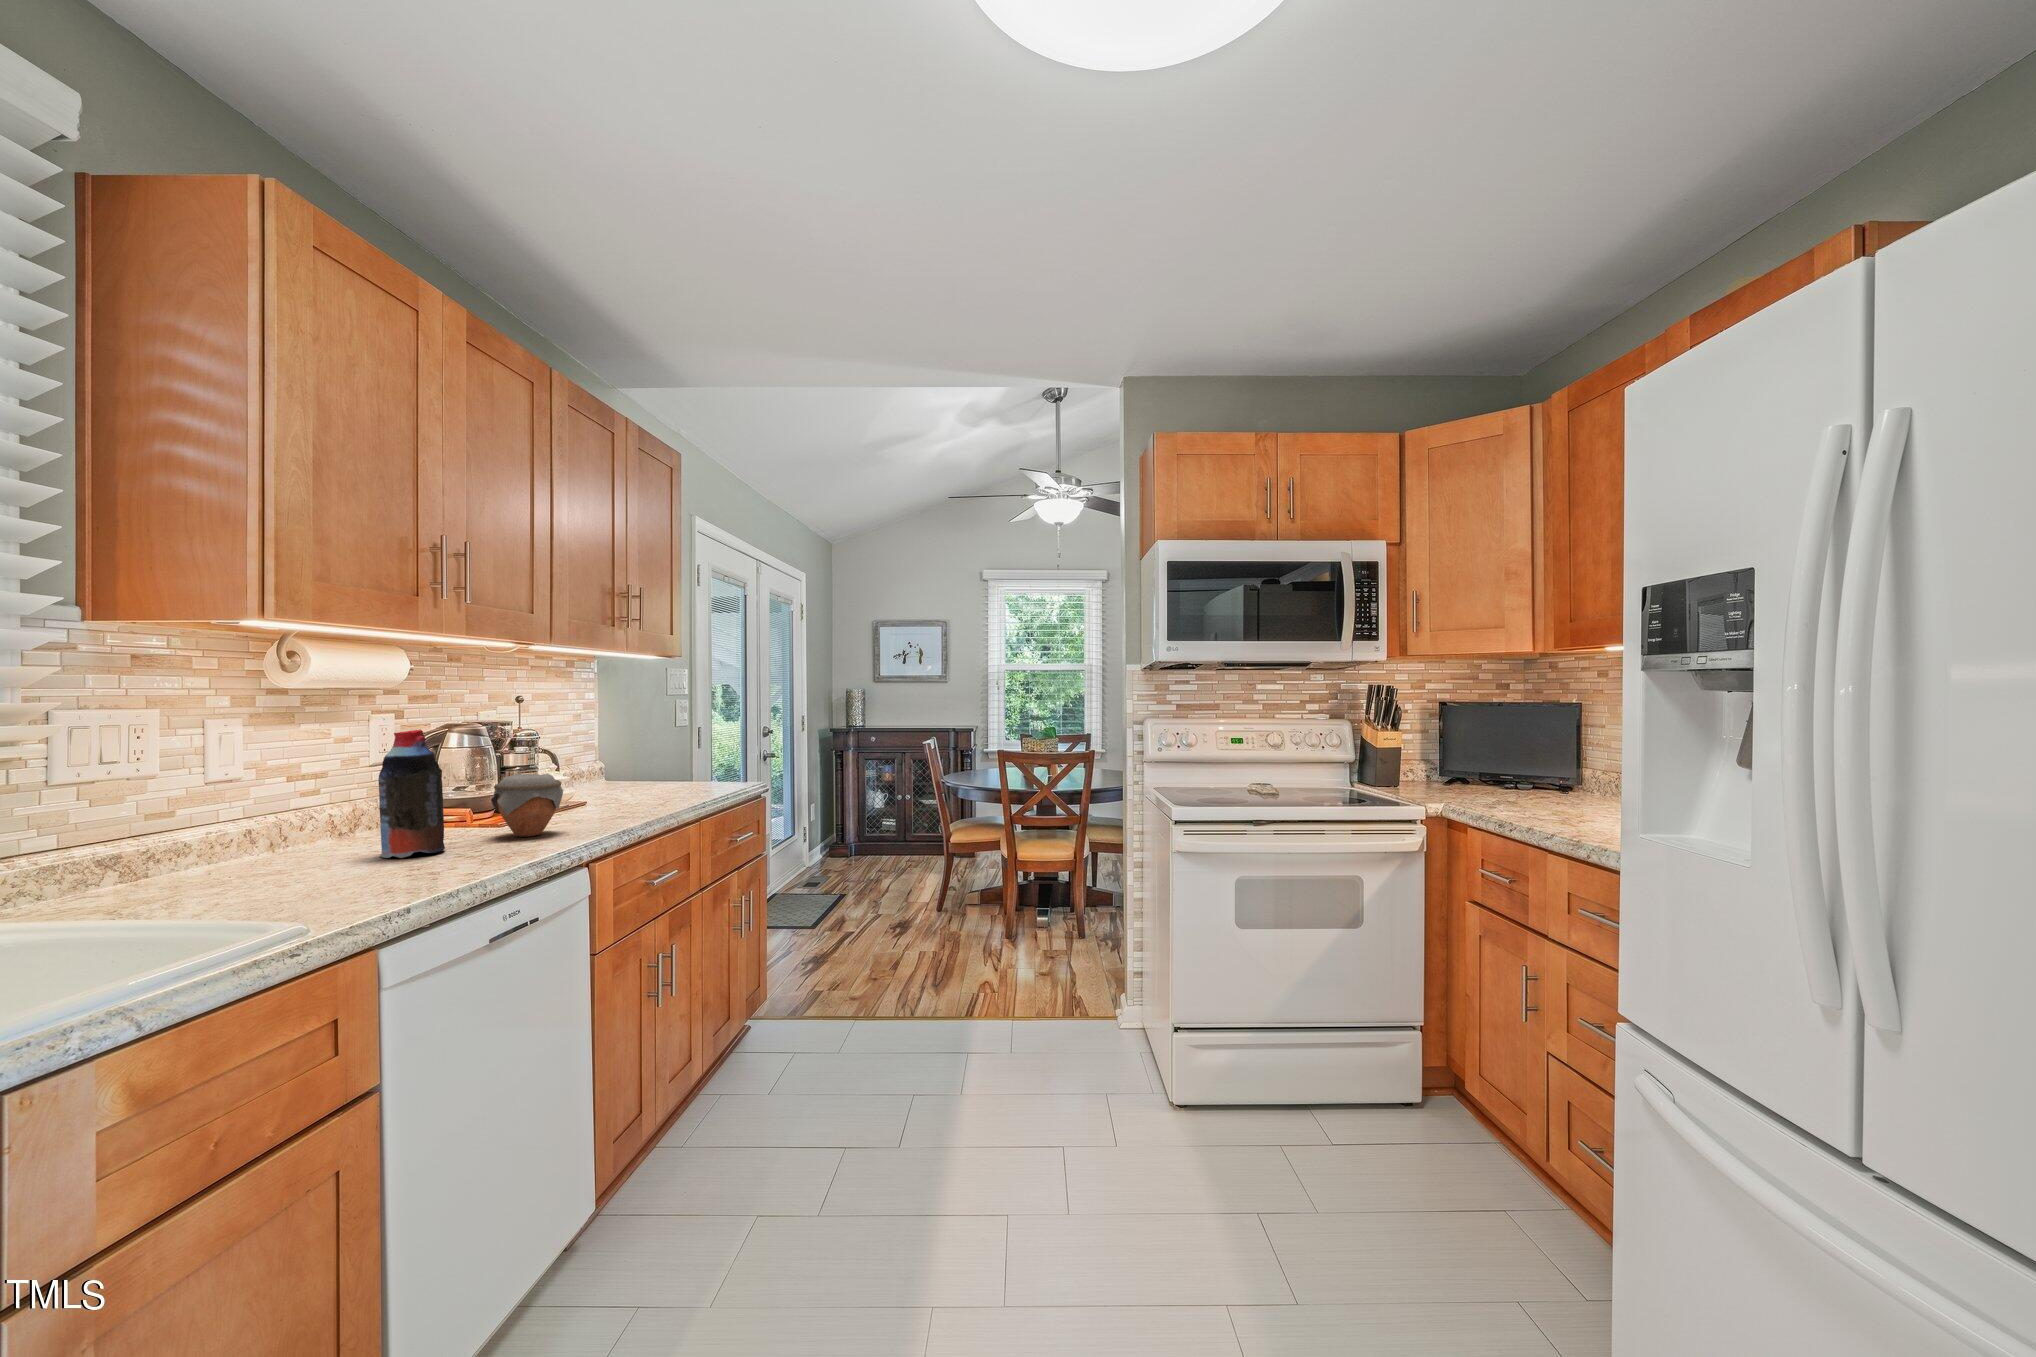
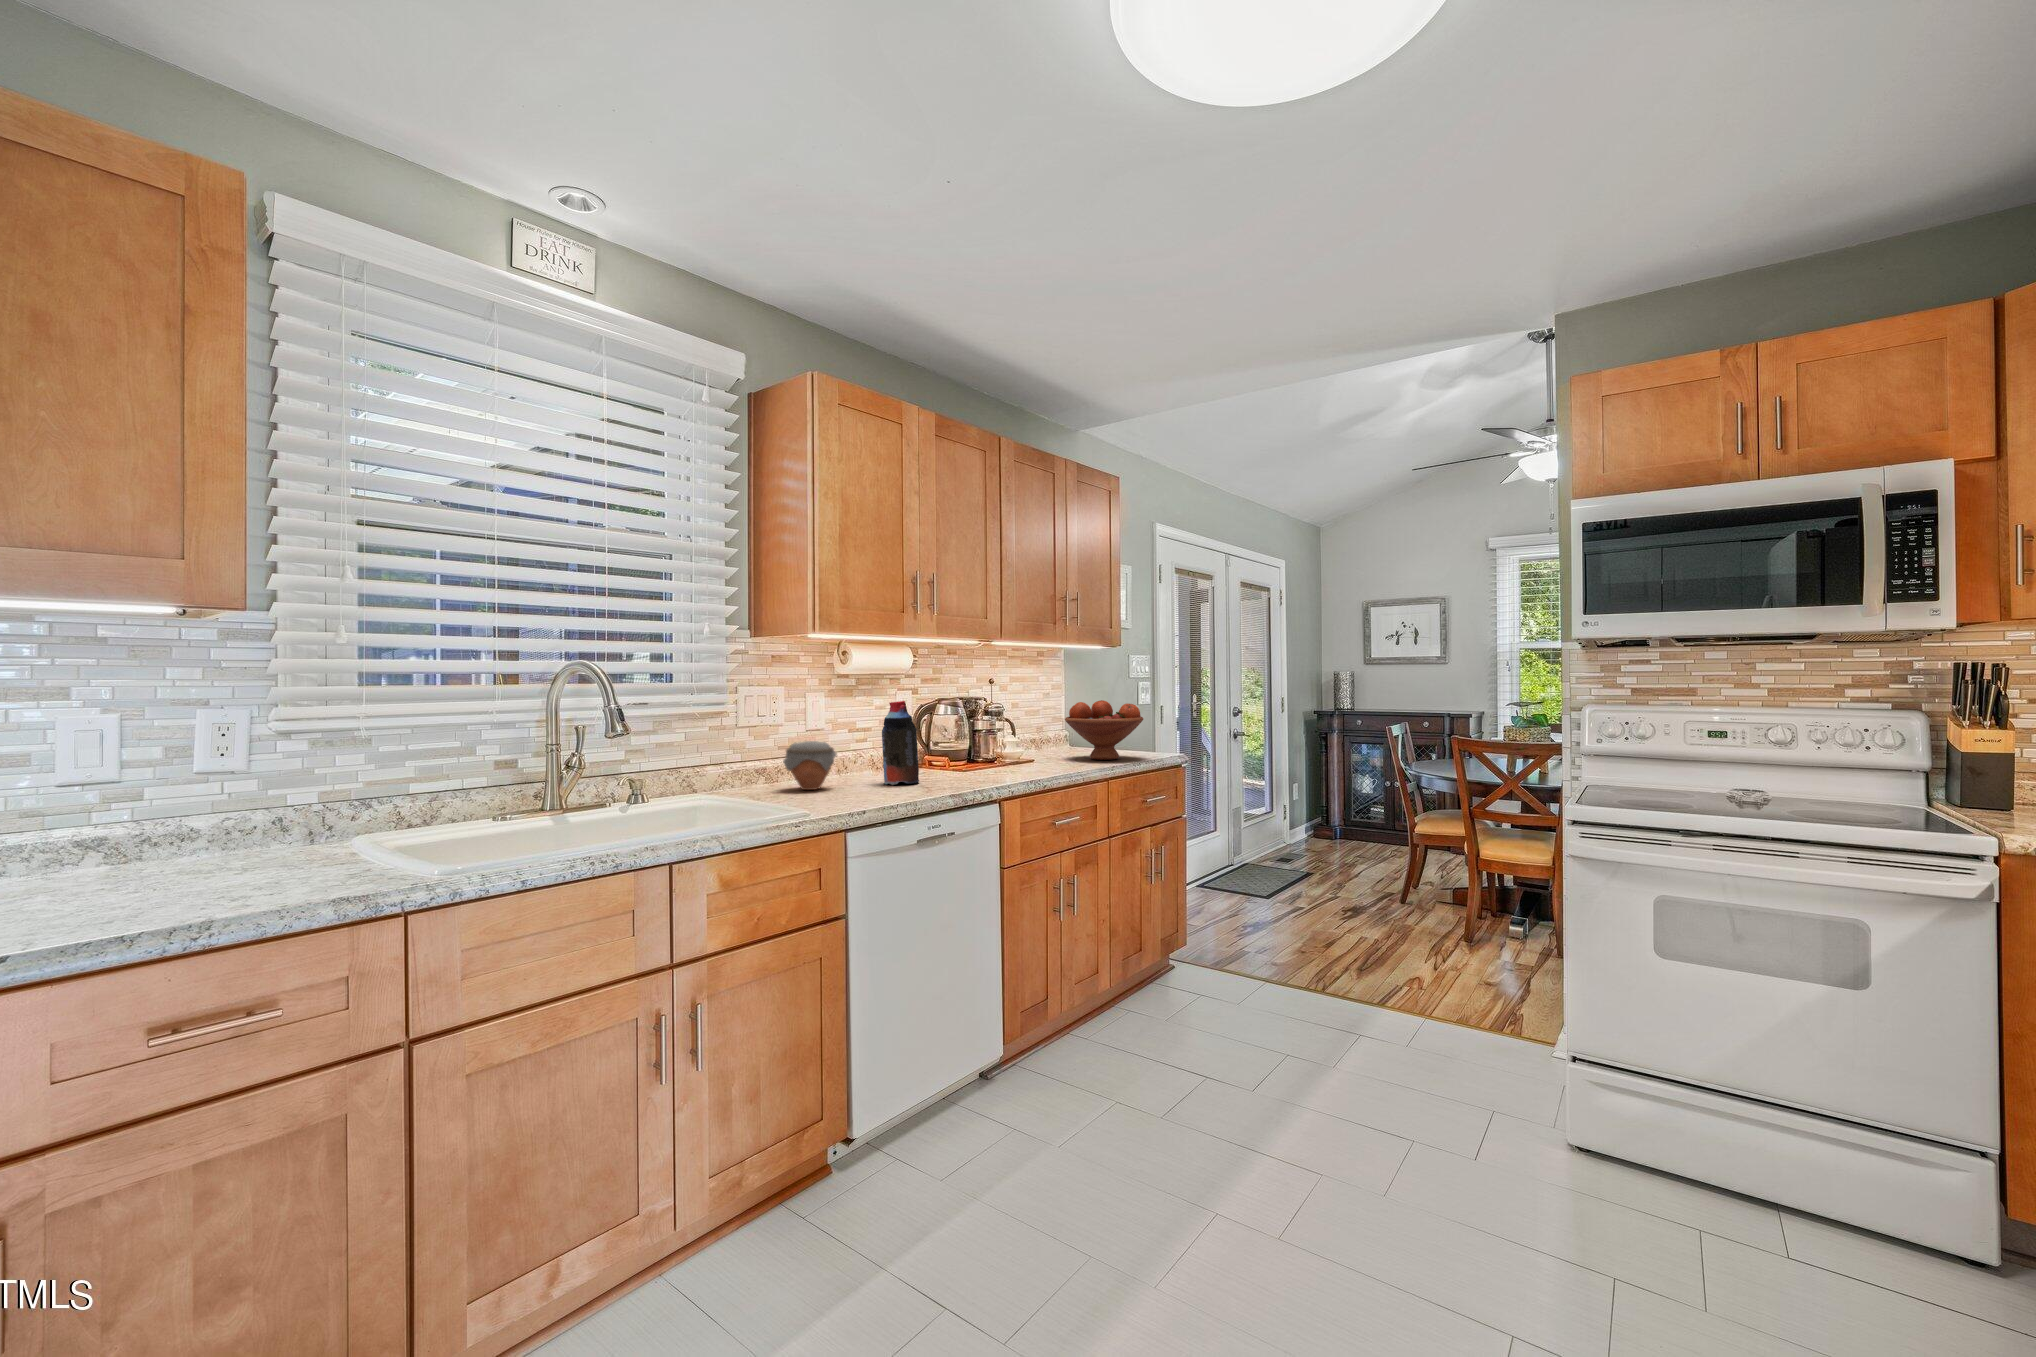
fruit bowl: none [620,722,724,795] -> present [1065,700,1143,760]
jar: present [491,774,563,837] -> present [783,741,837,790]

